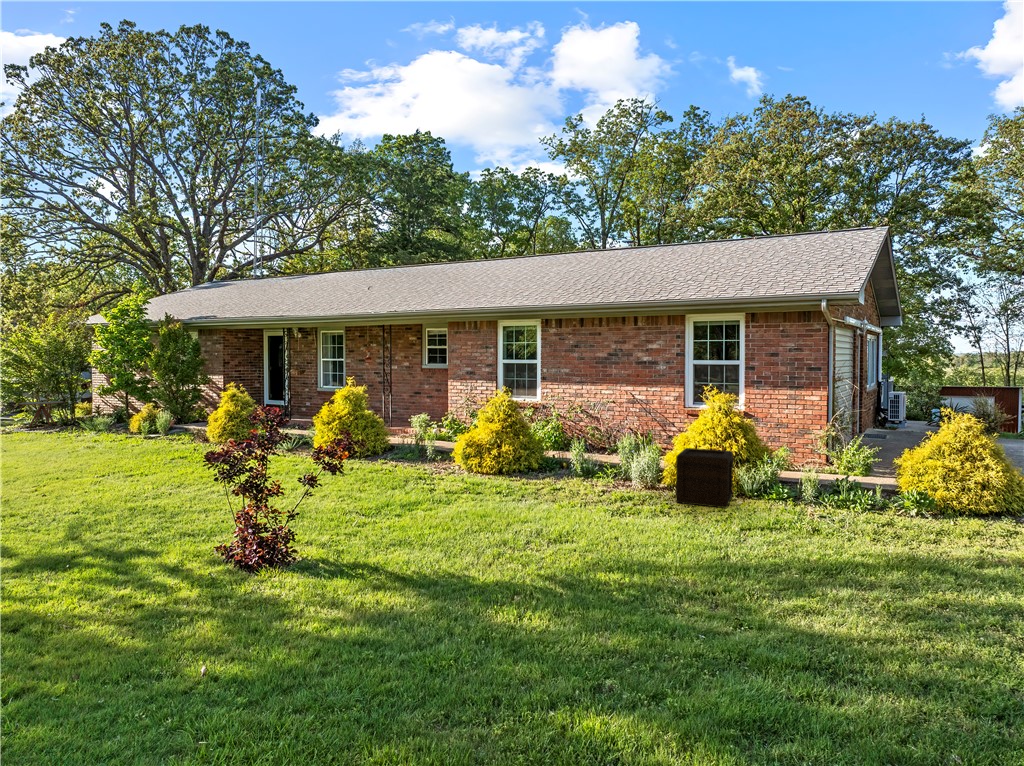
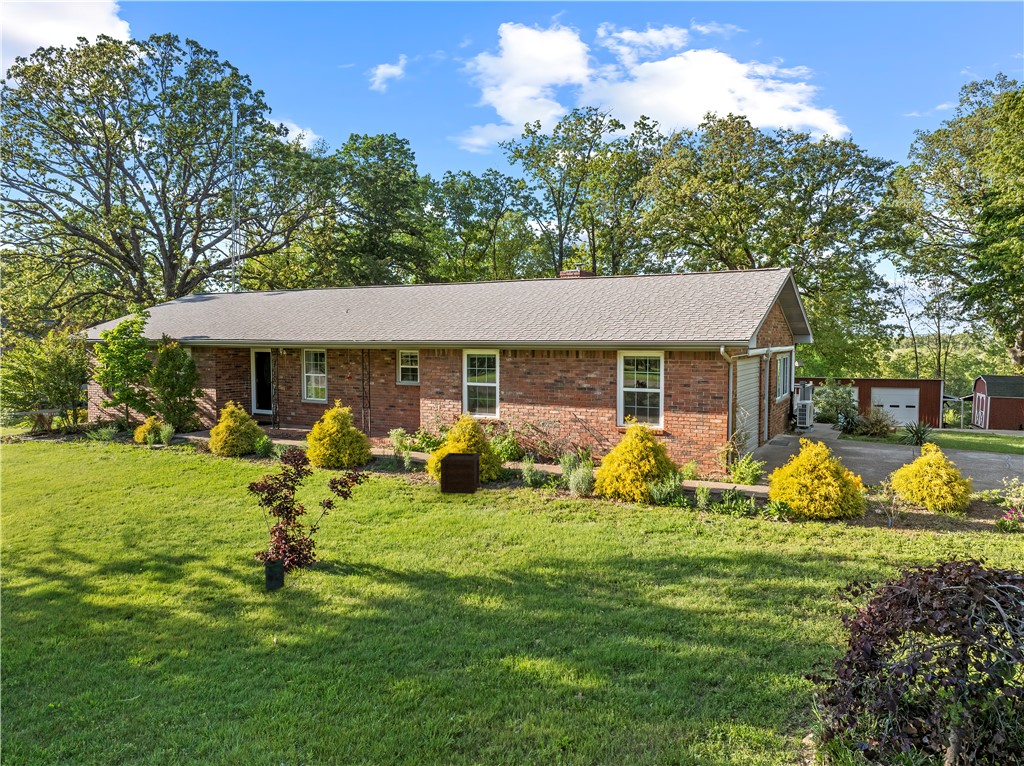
wooden crate: present [676,448,733,508] -> present [441,453,480,493]
watering can: none [216,542,254,595] -> present [265,551,288,590]

